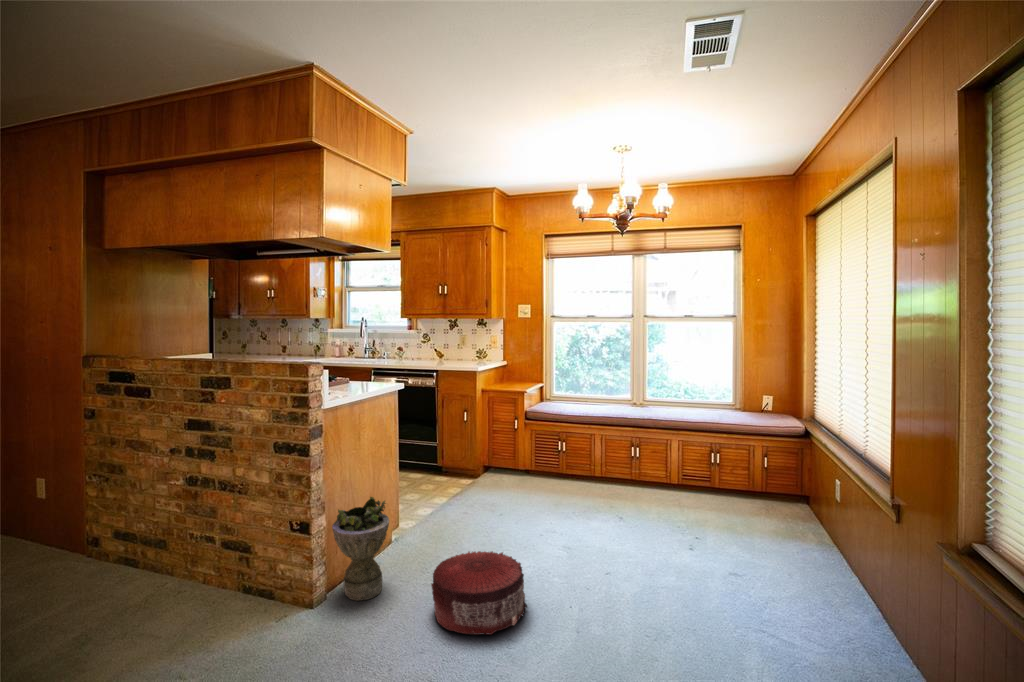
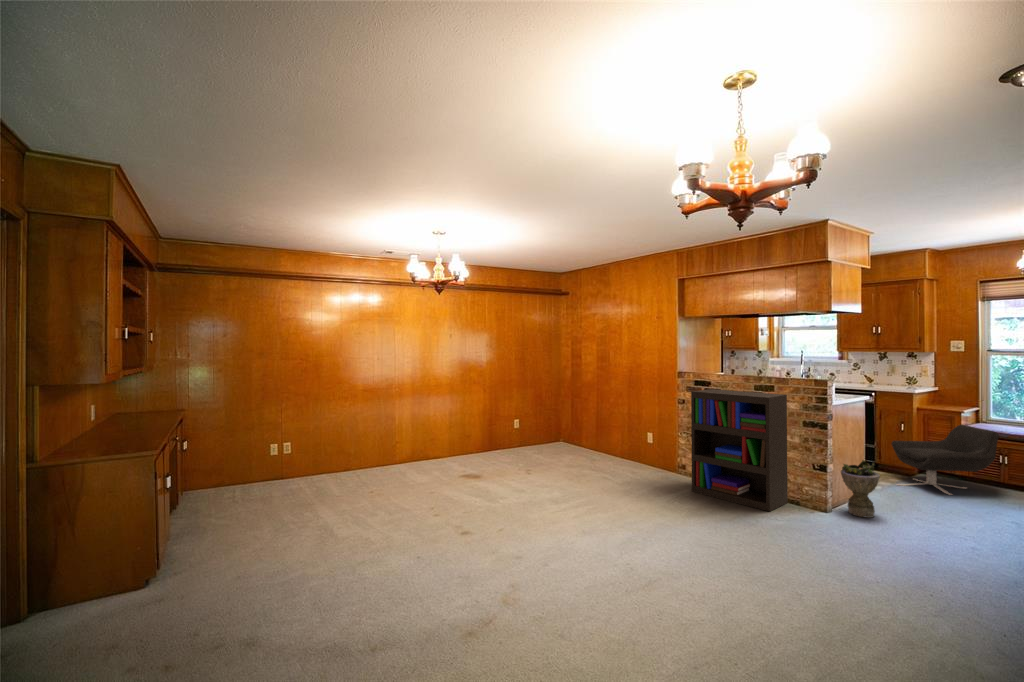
bookshelf: none [45,390,249,641] -> present [691,389,788,511]
lounge chair: none [448,409,552,508] -> present [892,425,999,495]
pouf: present [431,551,527,635] -> none [919,502,999,547]

